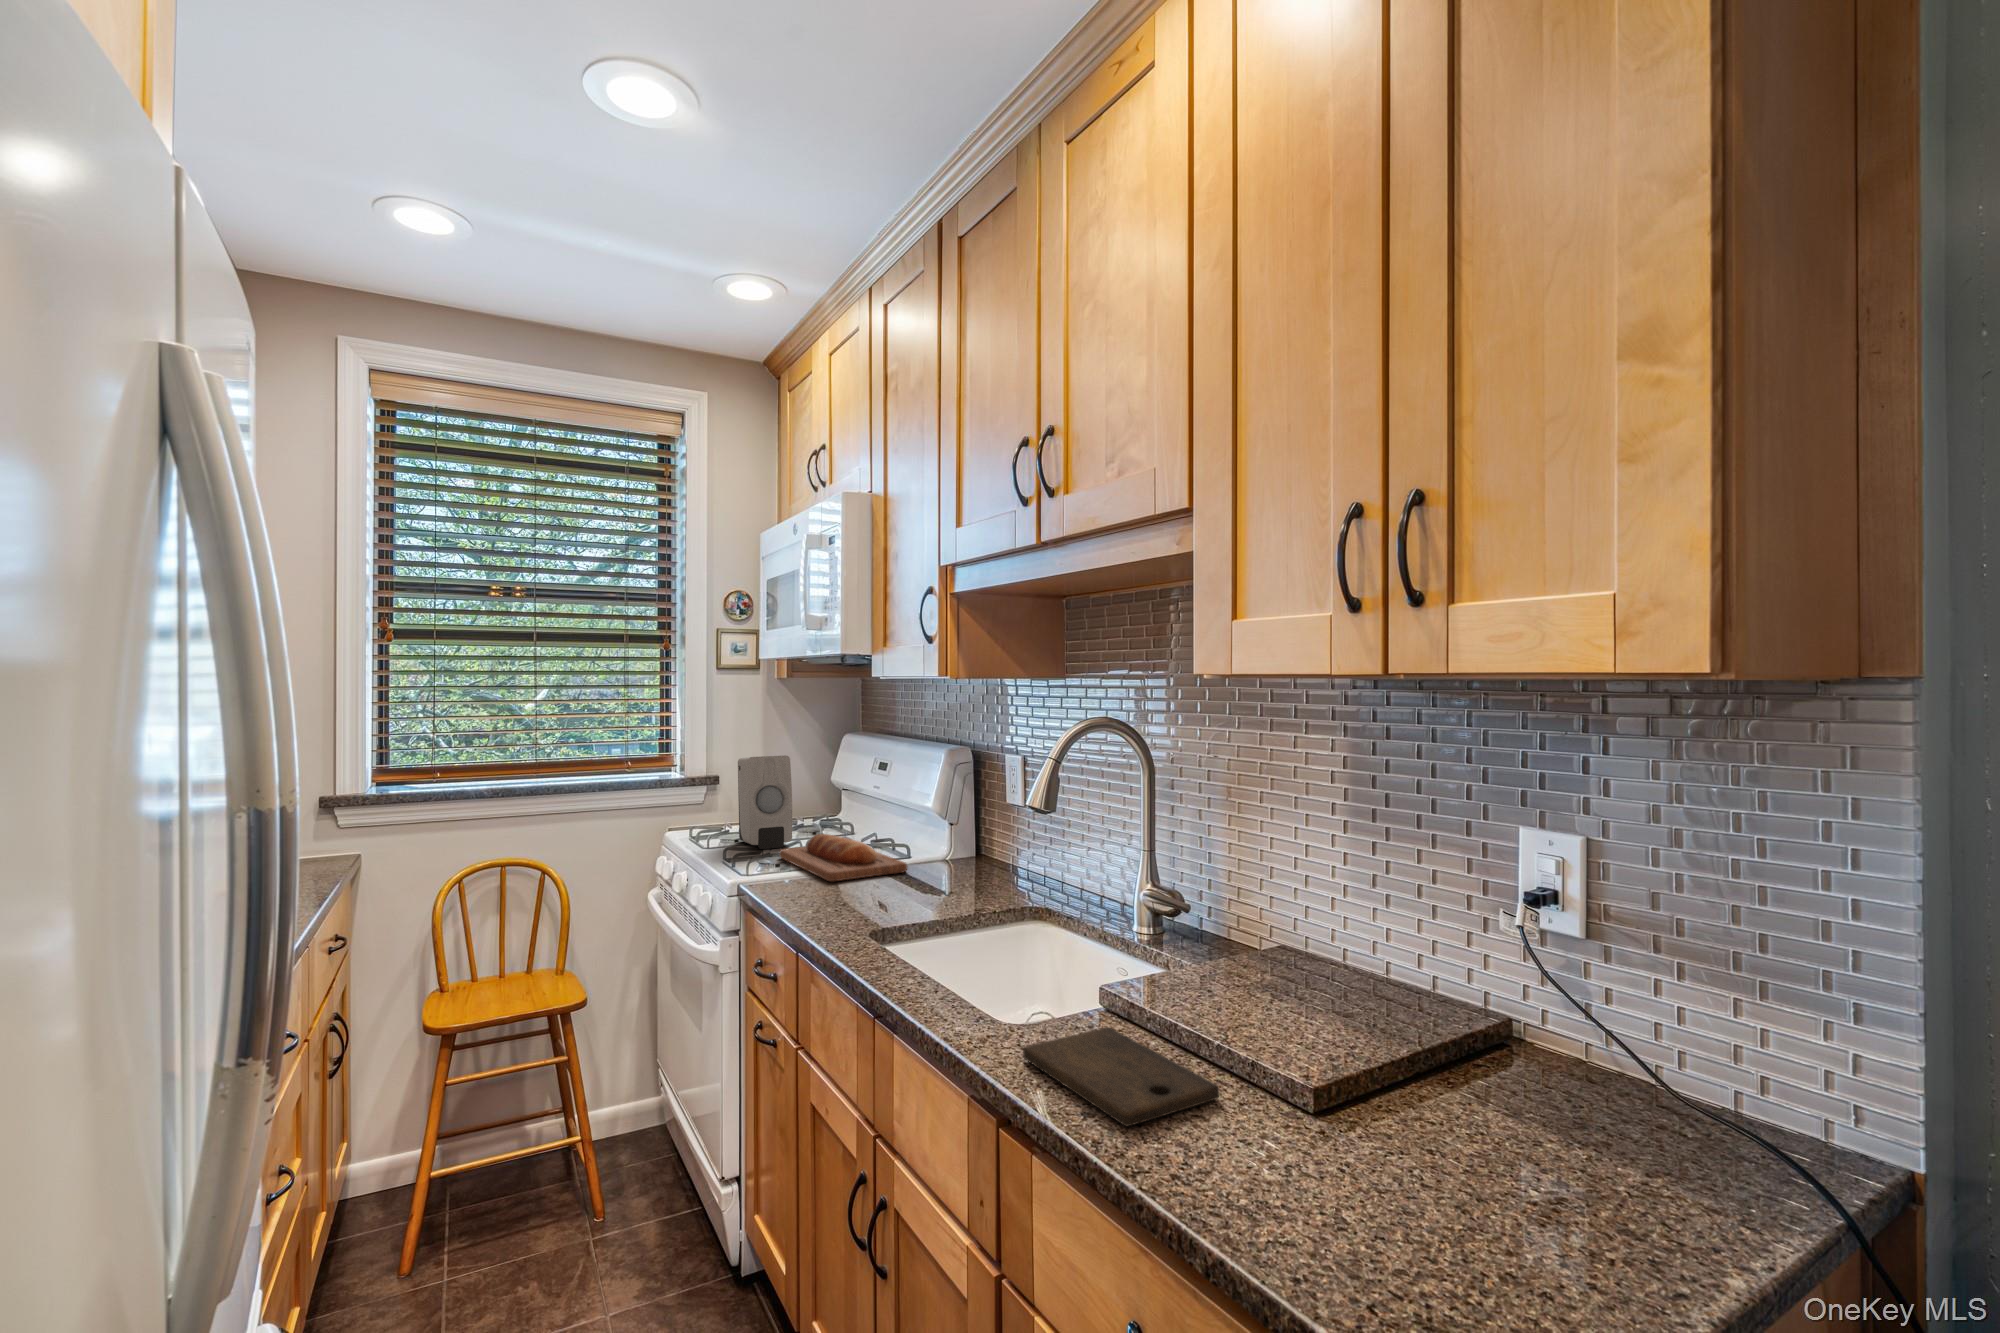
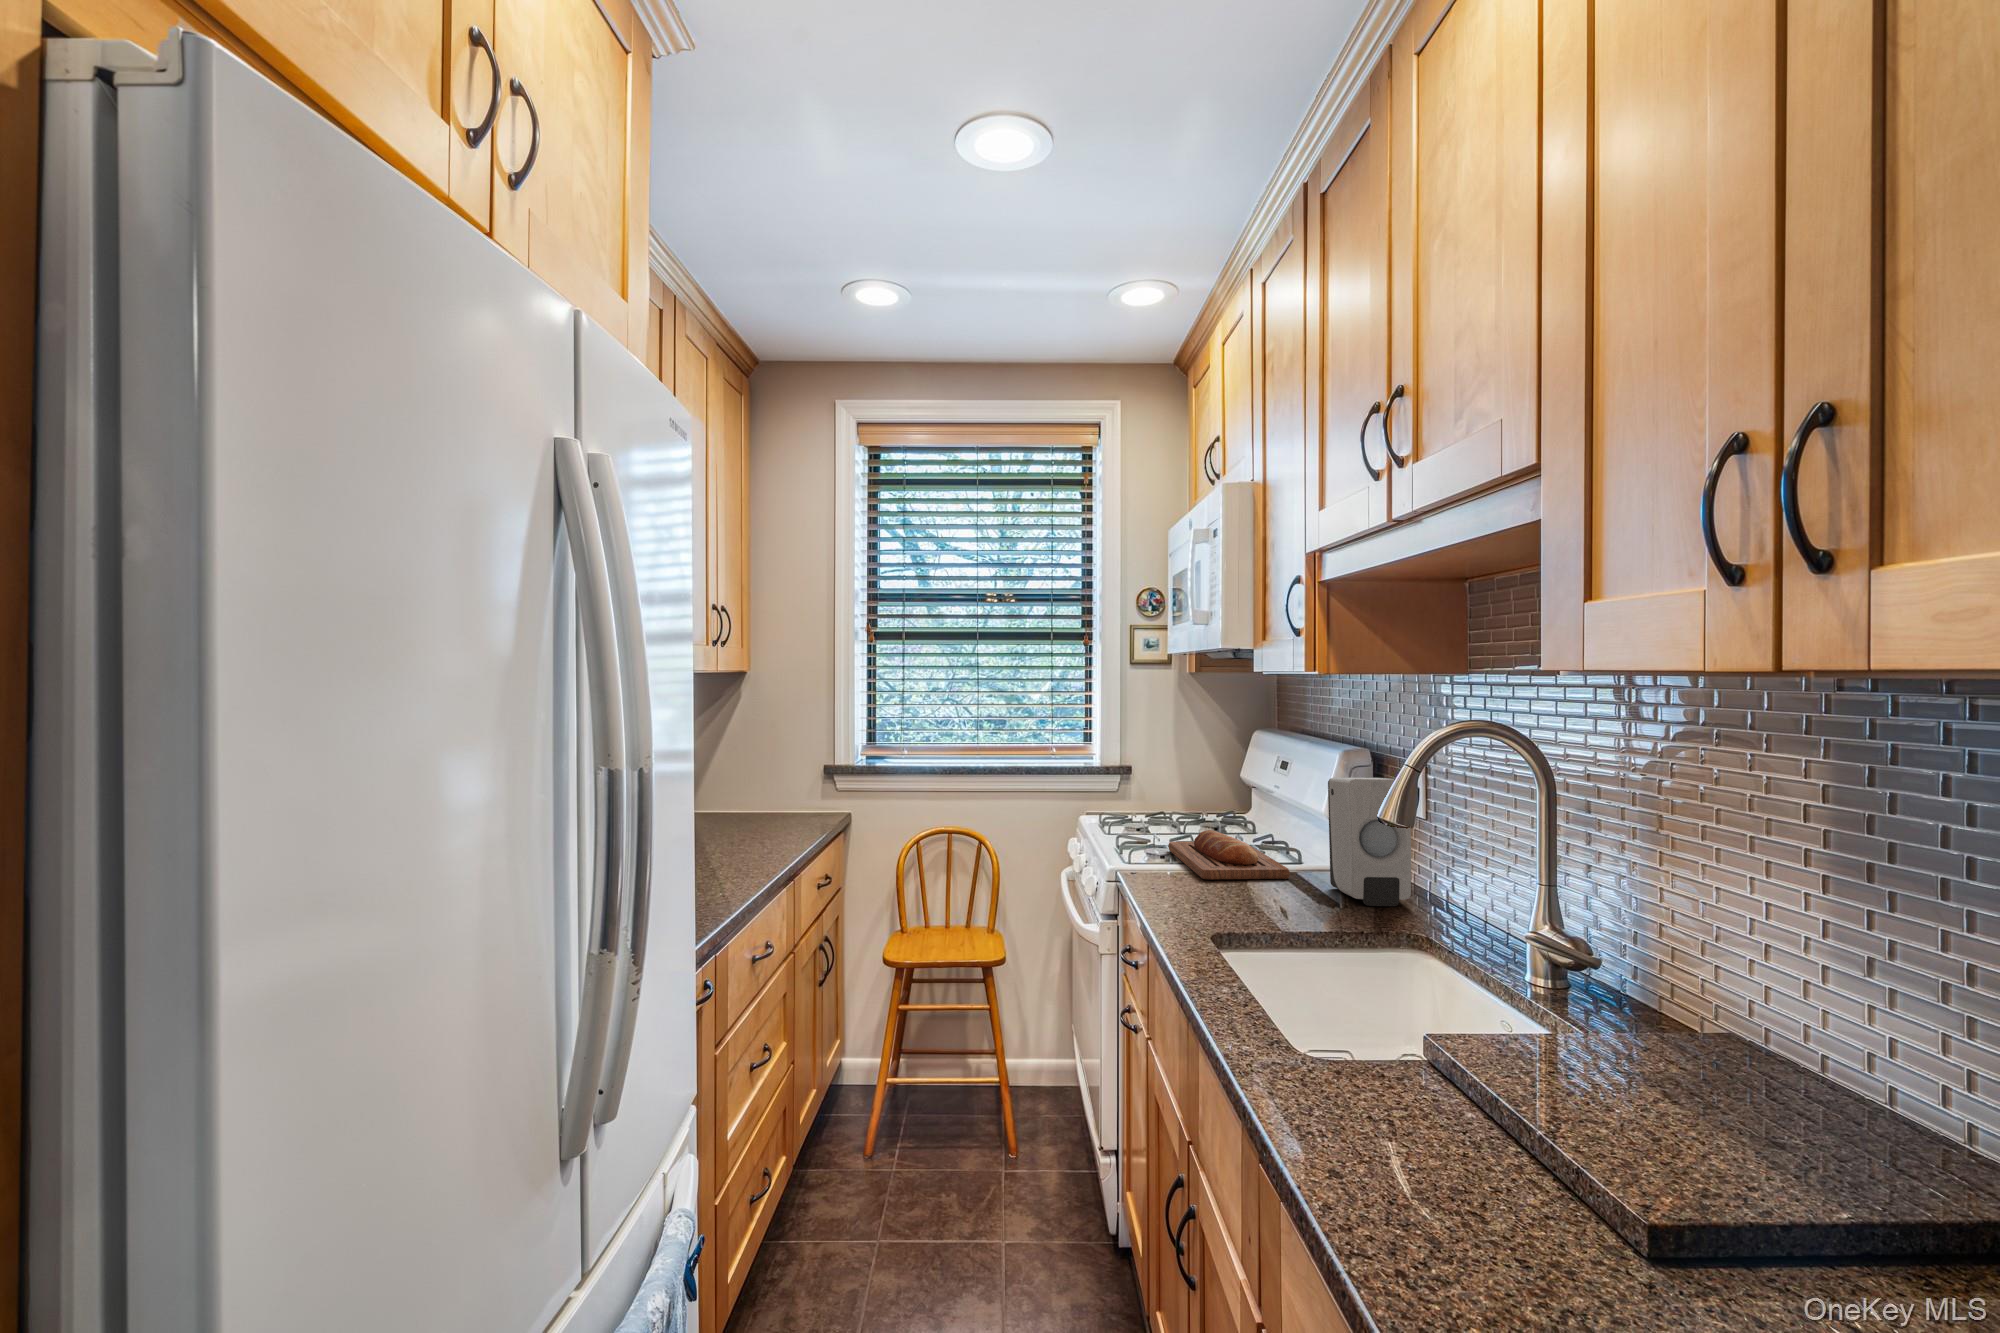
soap dispenser: present [738,755,792,849] -> present [1328,777,1411,906]
cutting board: present [1023,1027,1219,1126] -> none [1297,1083,1518,1201]

